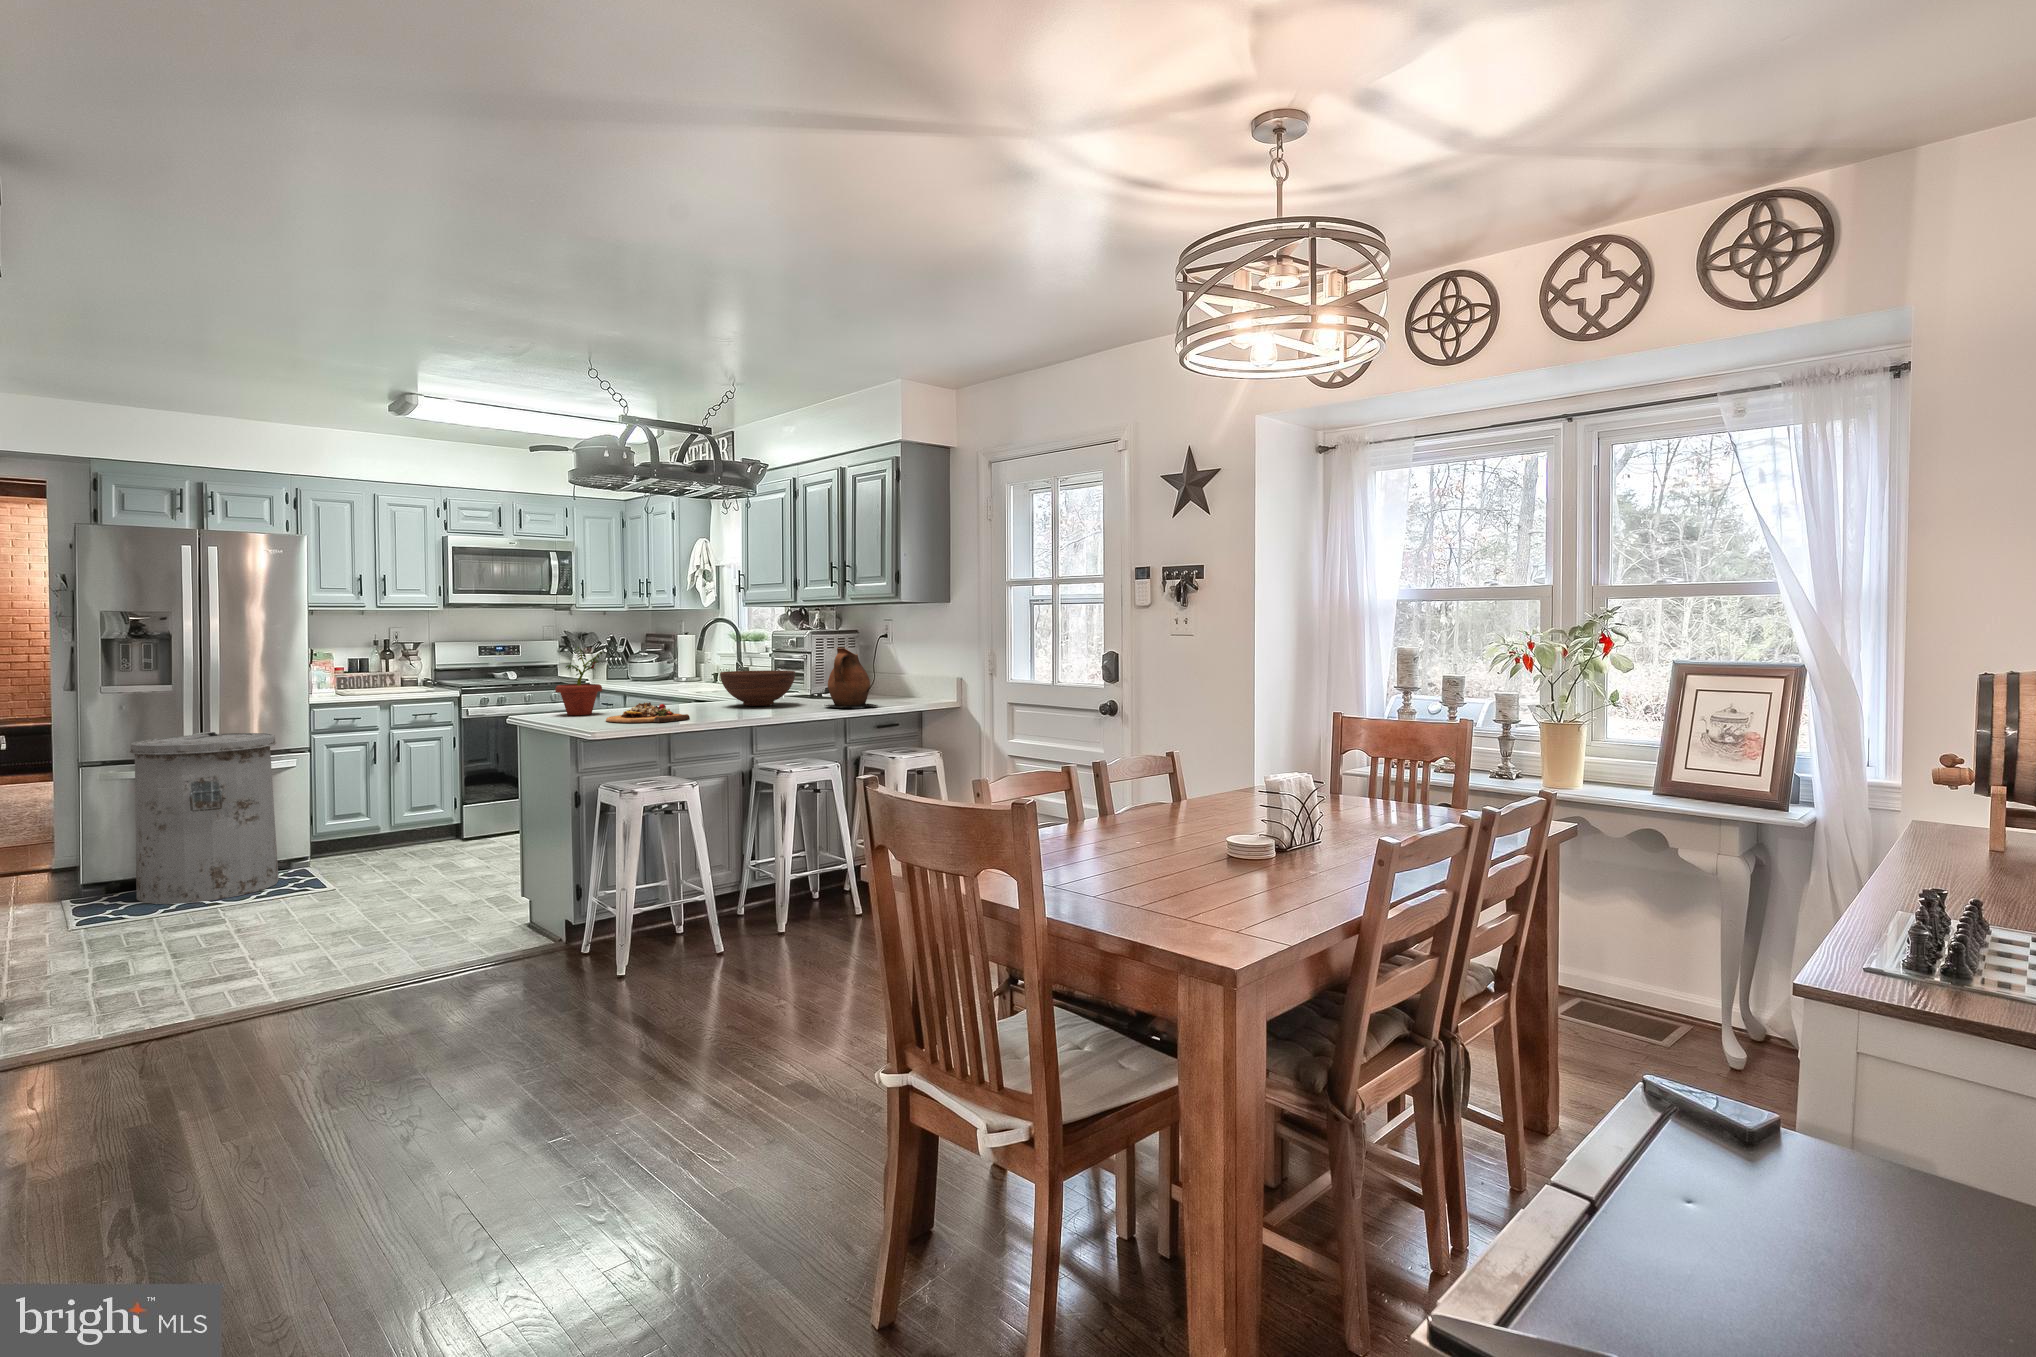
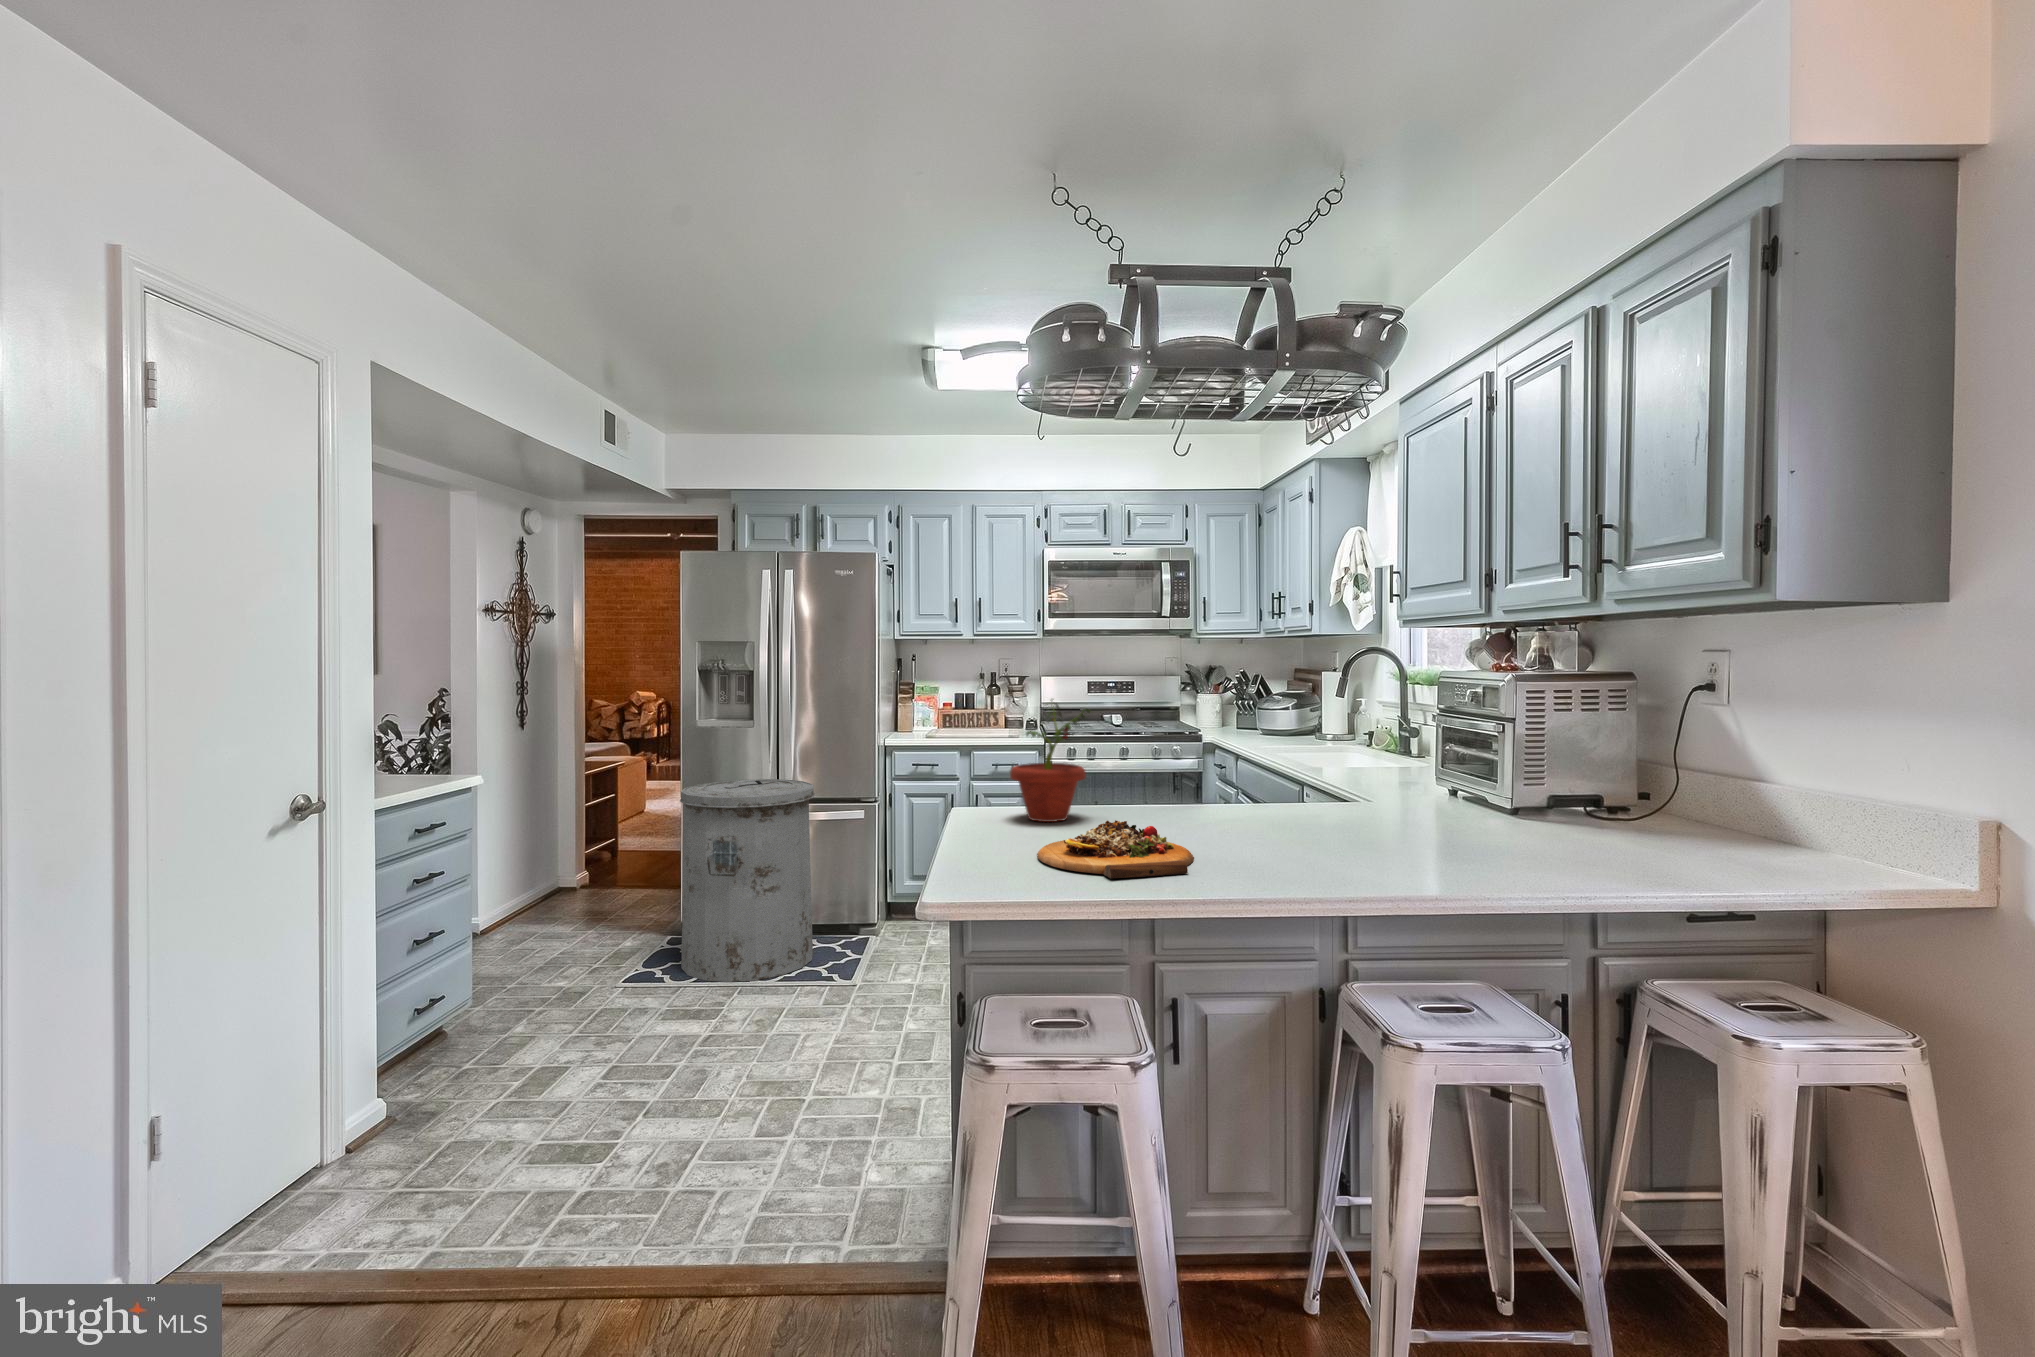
ceramic pitcher: present [826,648,877,708] -> none [1528,720,1692,880]
fruit bowl: present [720,670,795,706] -> none [1306,751,1469,833]

